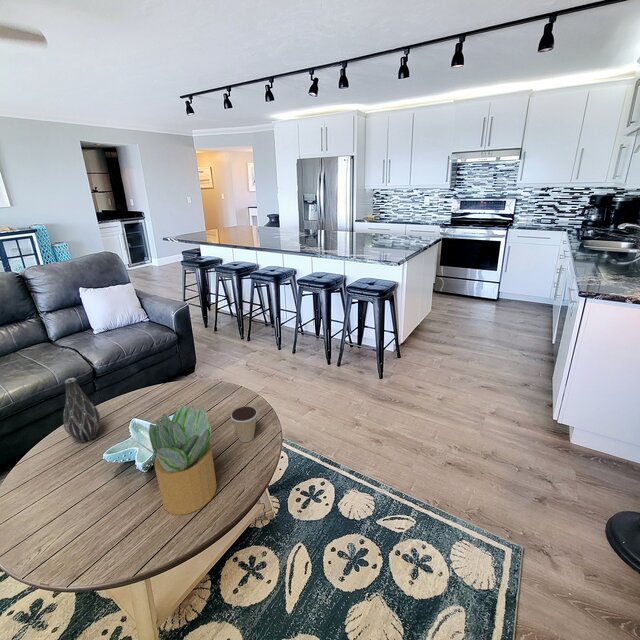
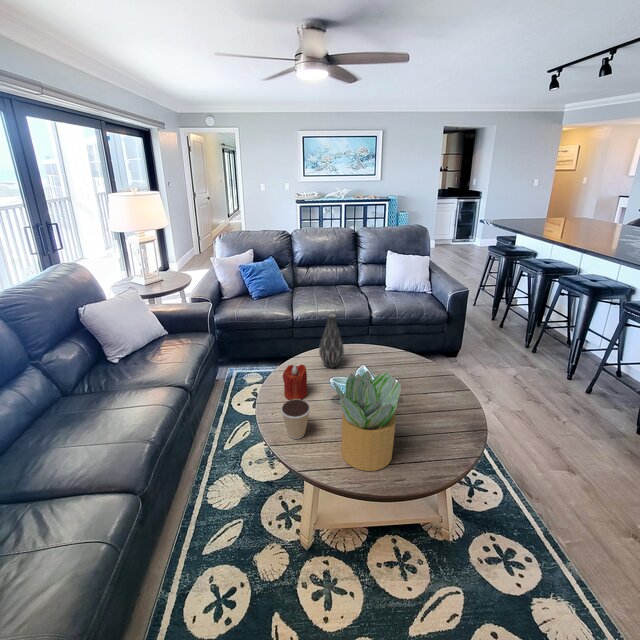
coffee cup: present [231,406,257,442] -> present [281,399,310,439]
candle: none [35,452,81,504] -> present [283,365,307,400]

